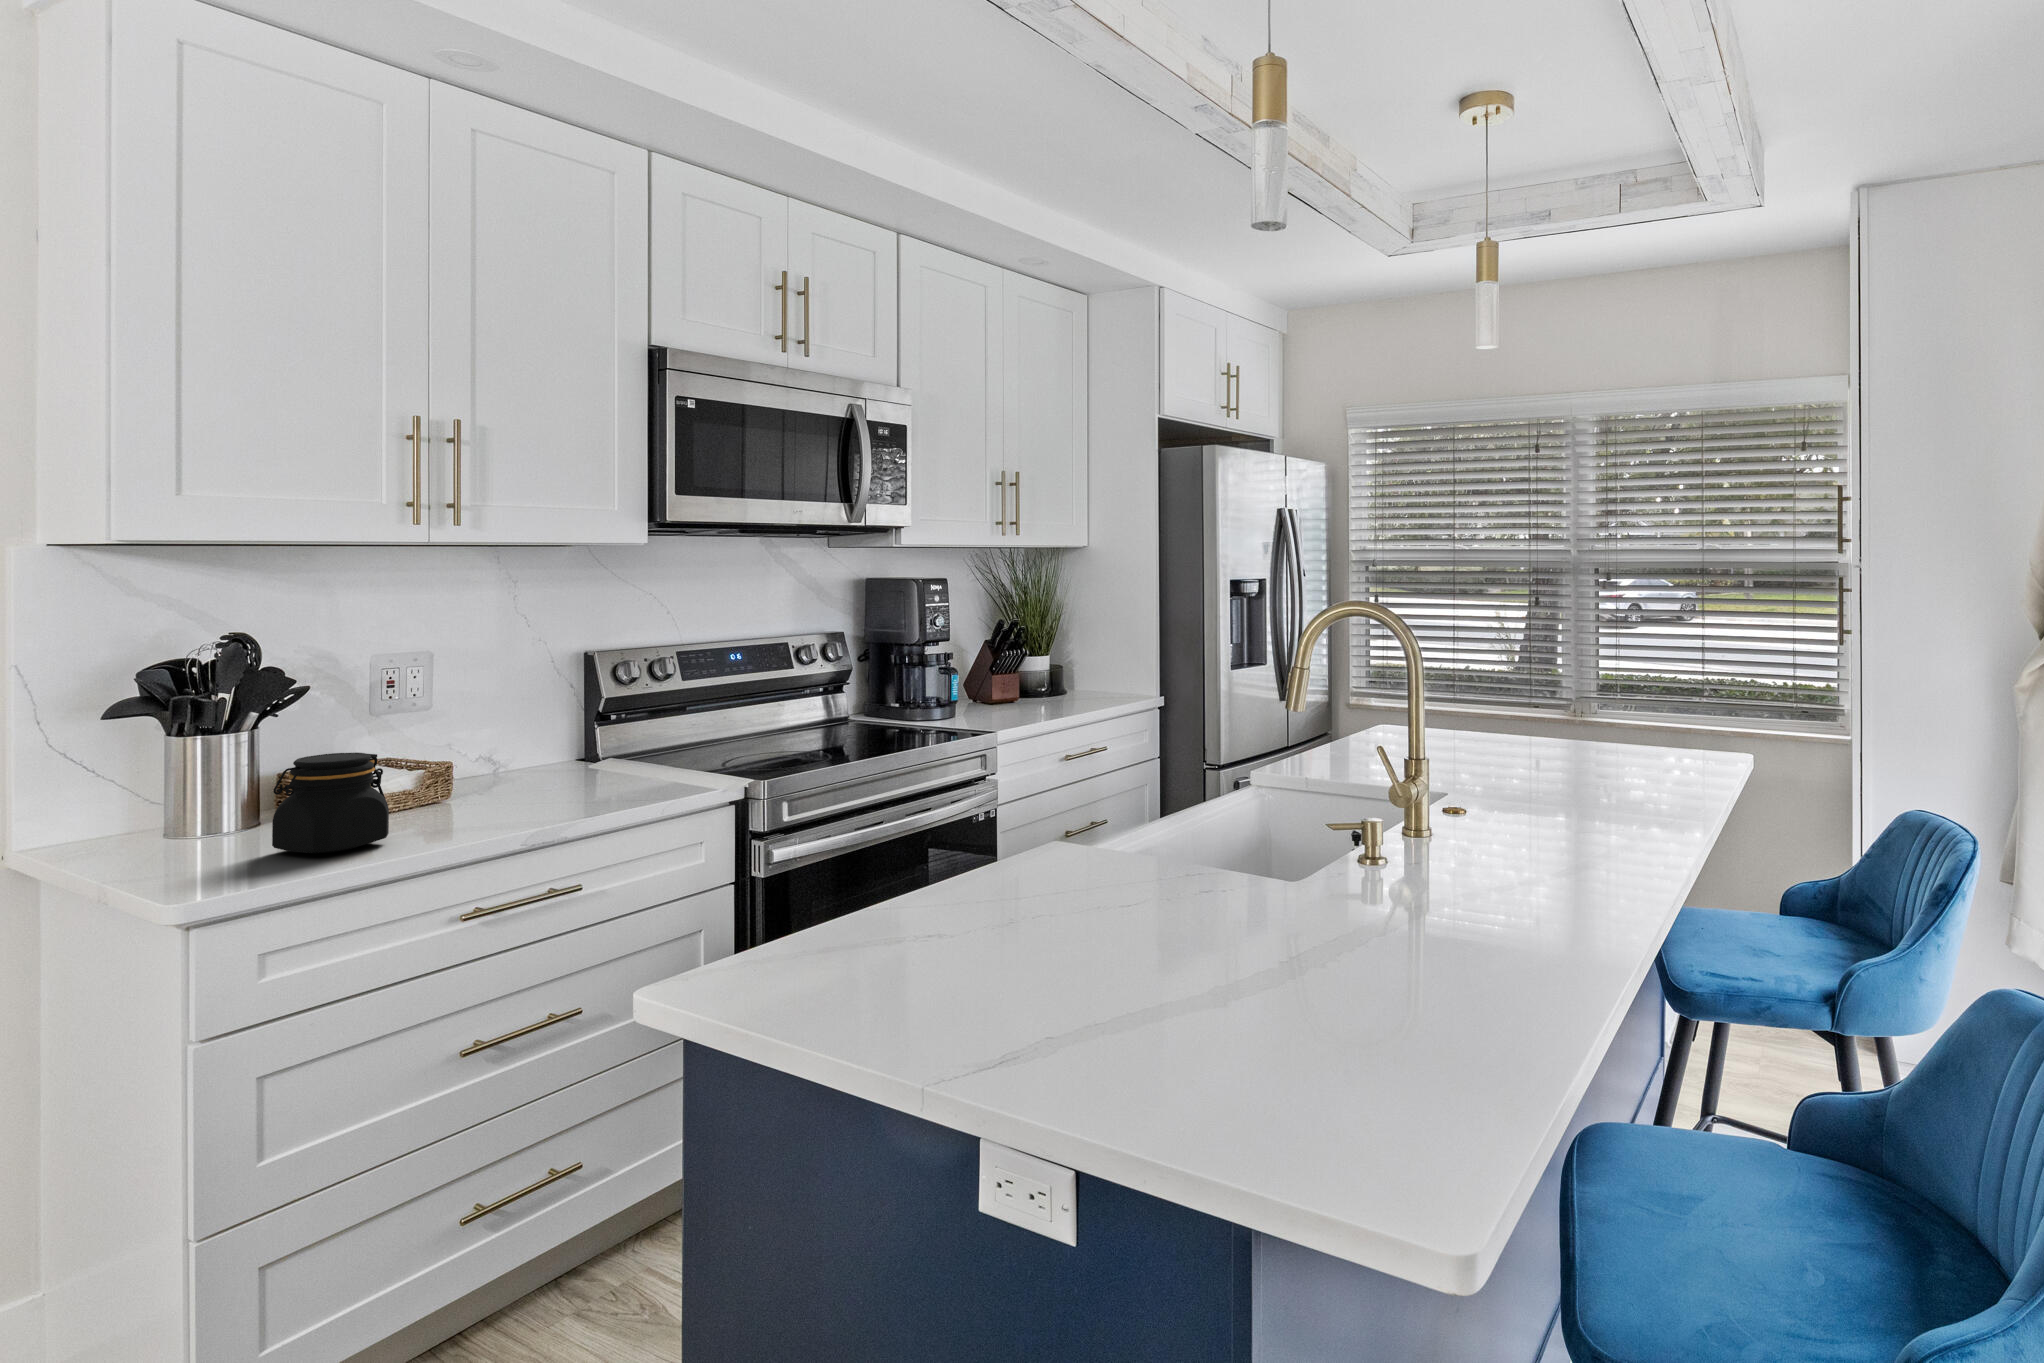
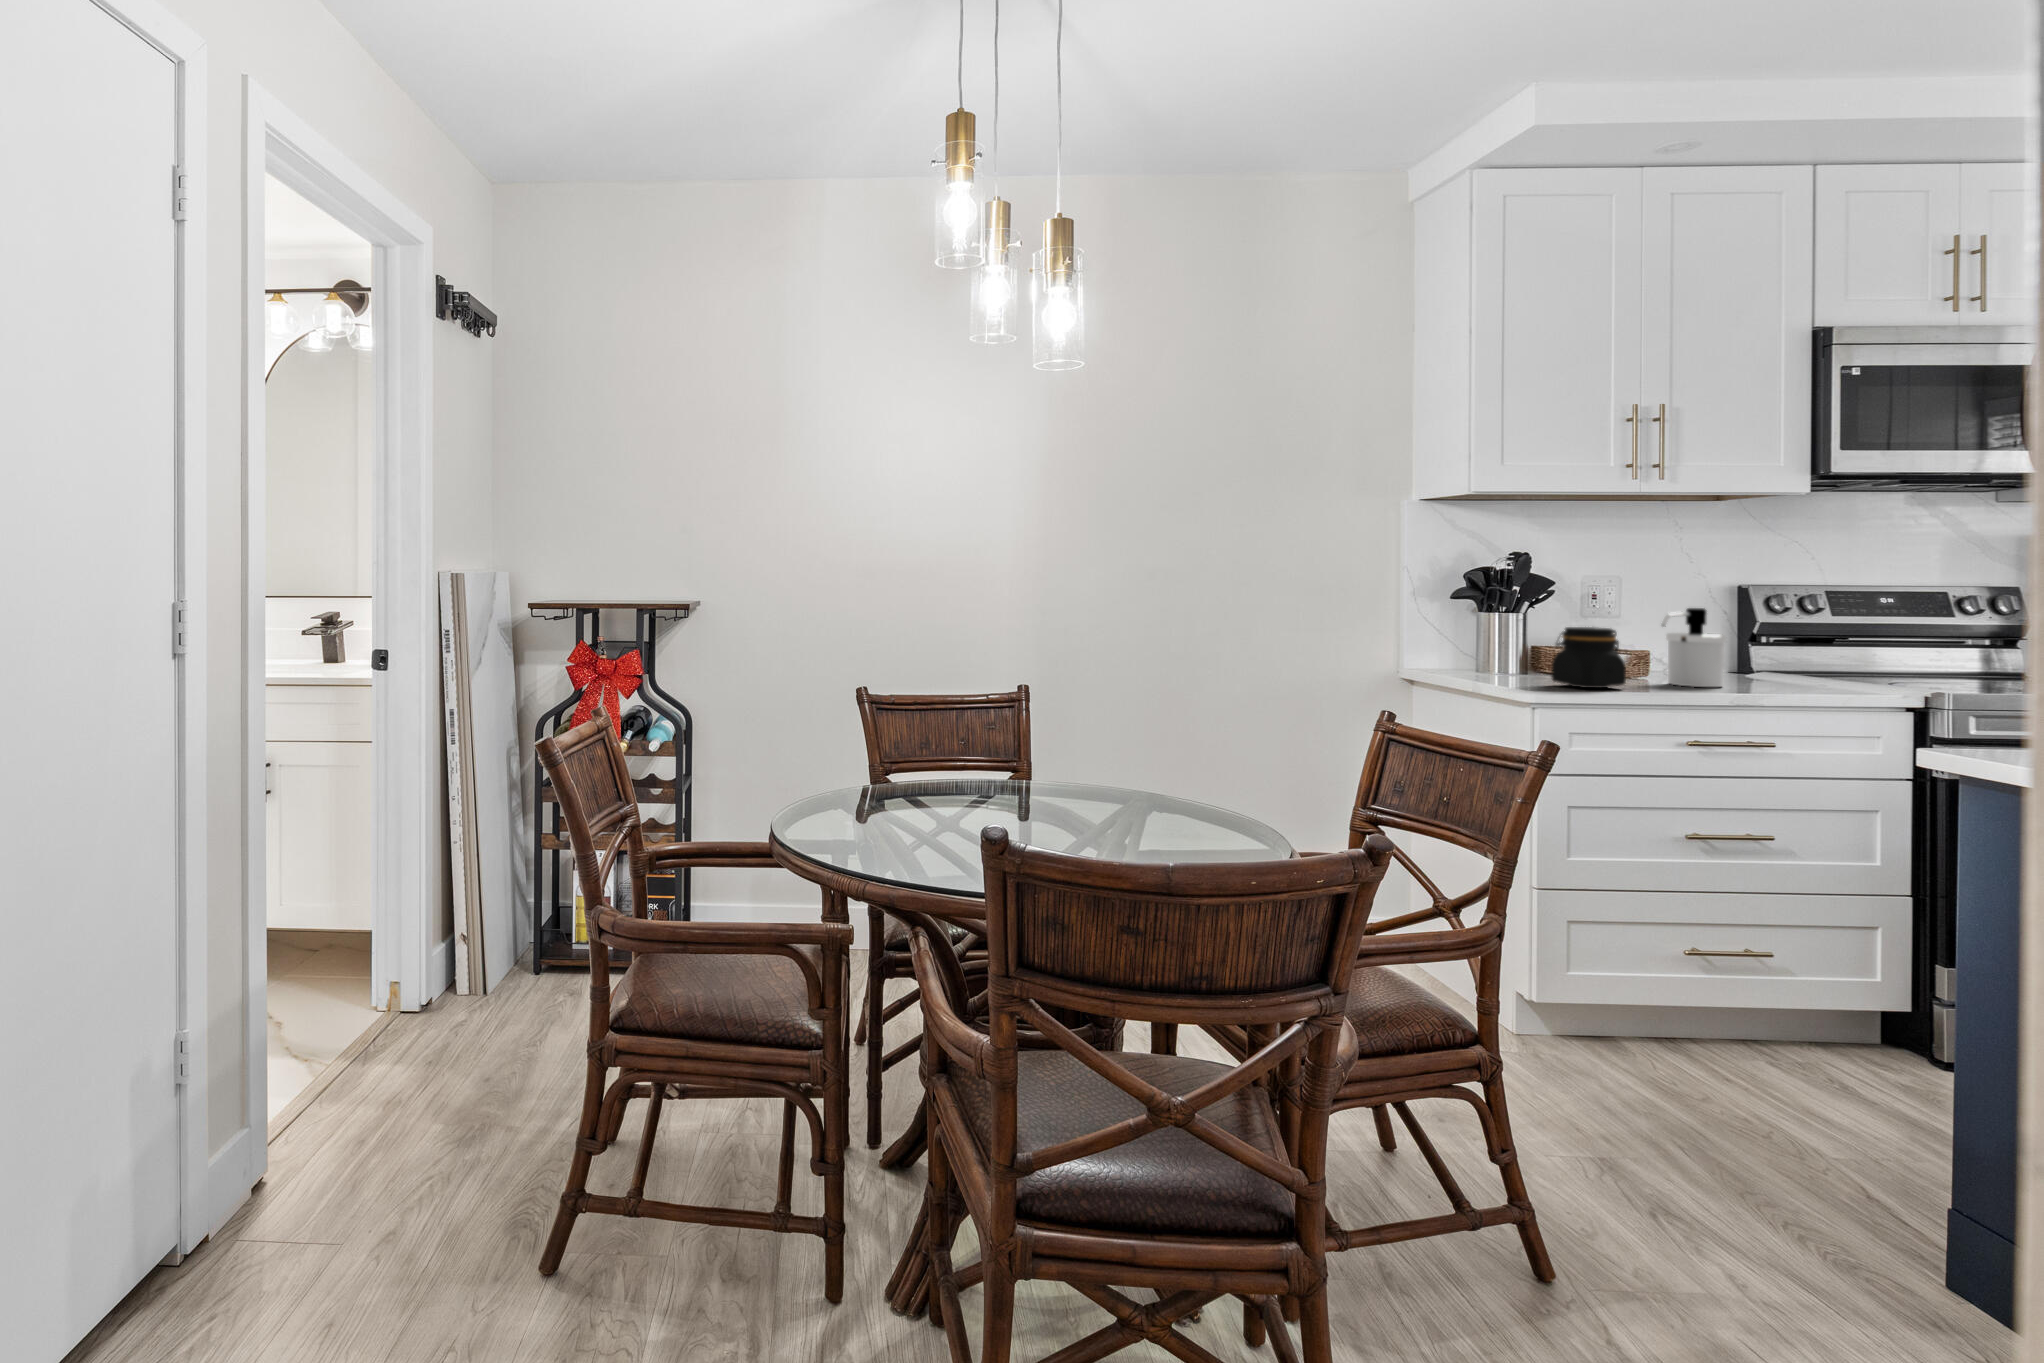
soap dispenser: none [448,704,538,816] -> present [1661,608,1726,687]

